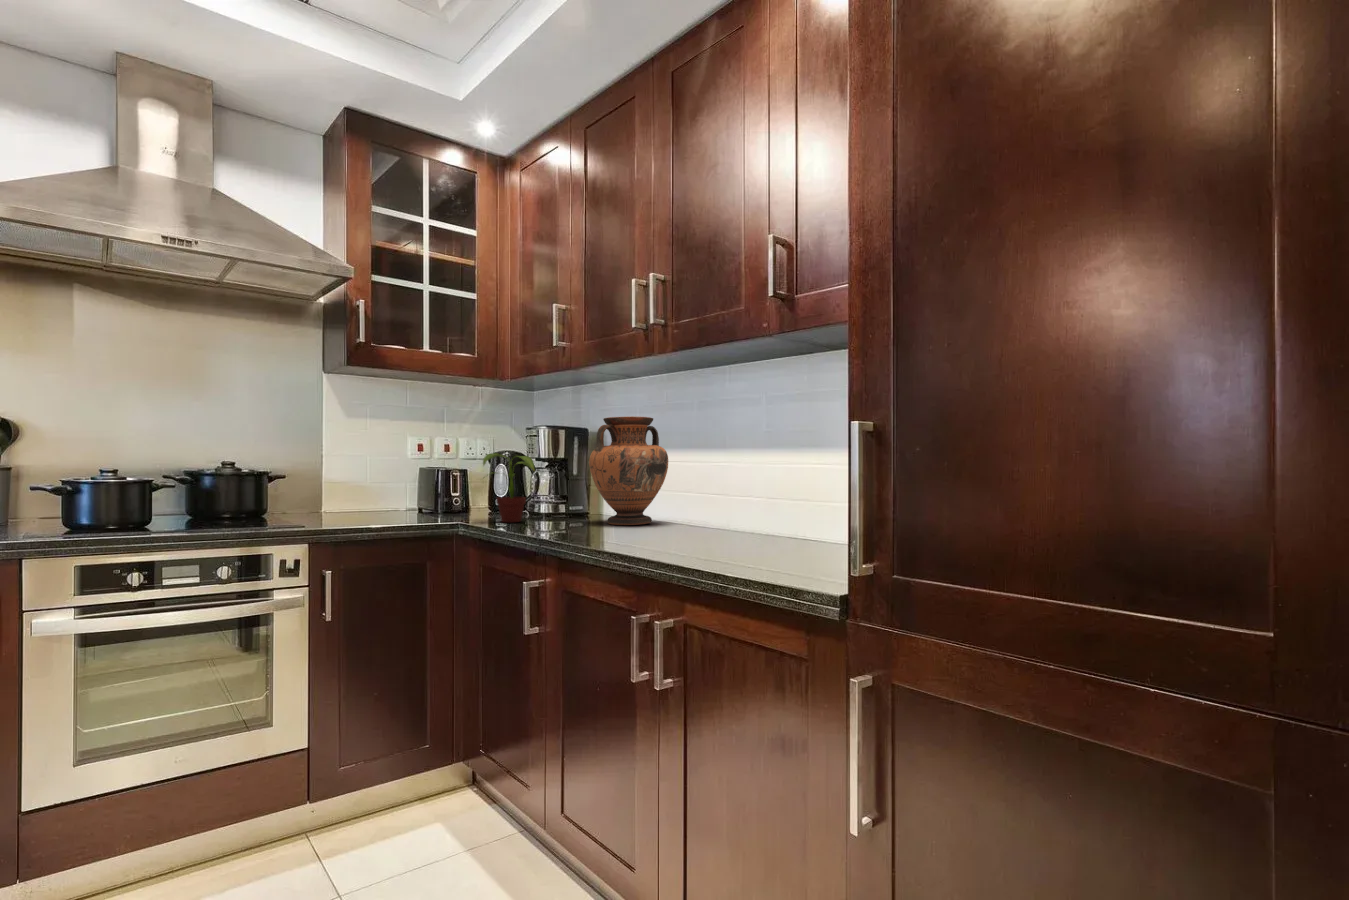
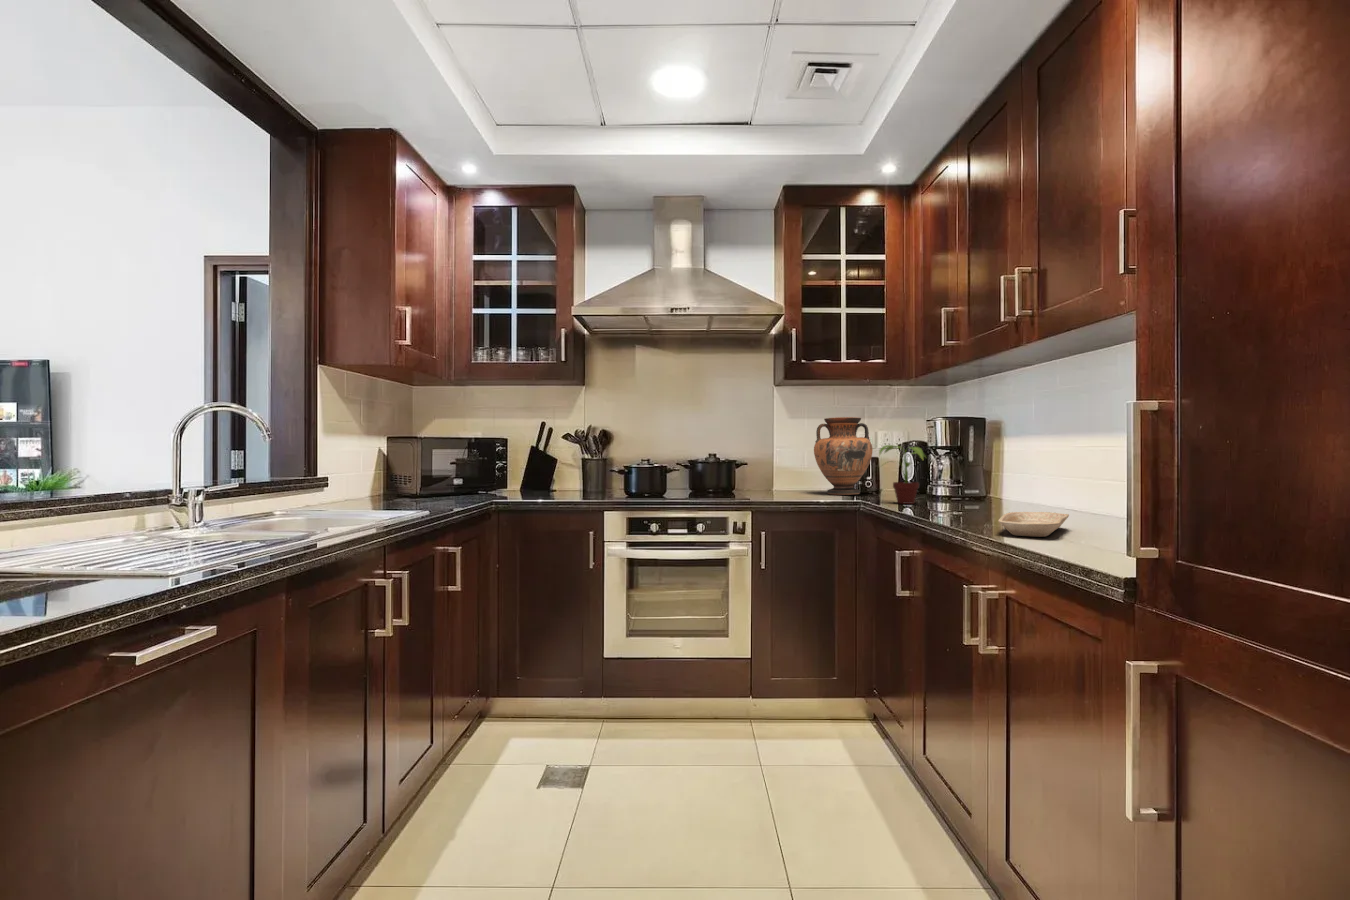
vase: present [589,416,668,525] -> present [814,417,873,495]
tray: none [650,525,717,553] -> present [998,512,1069,537]

